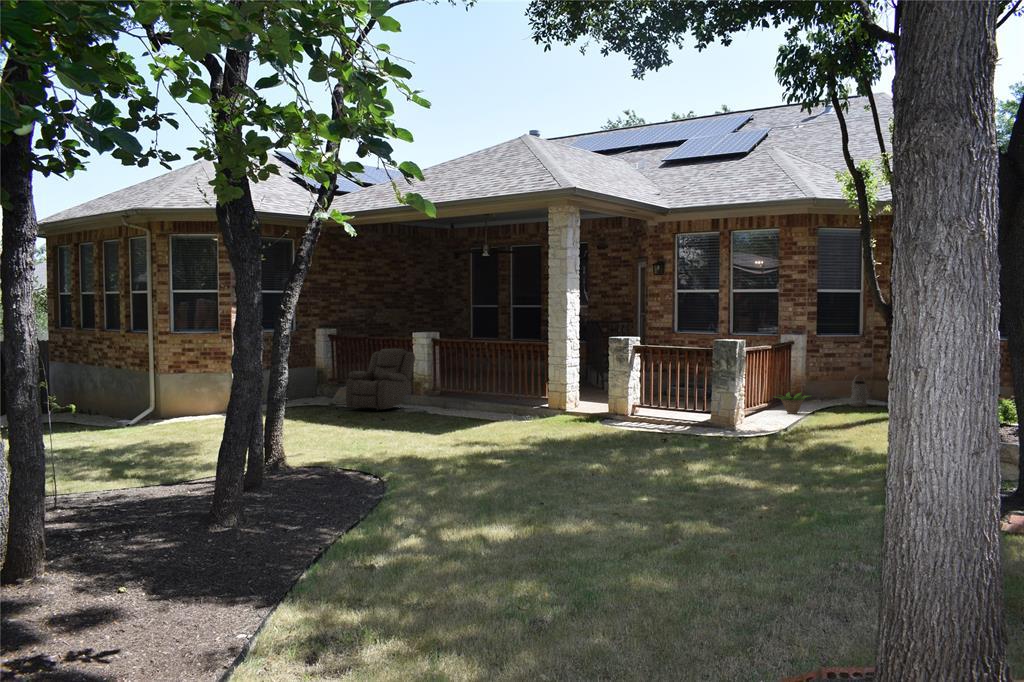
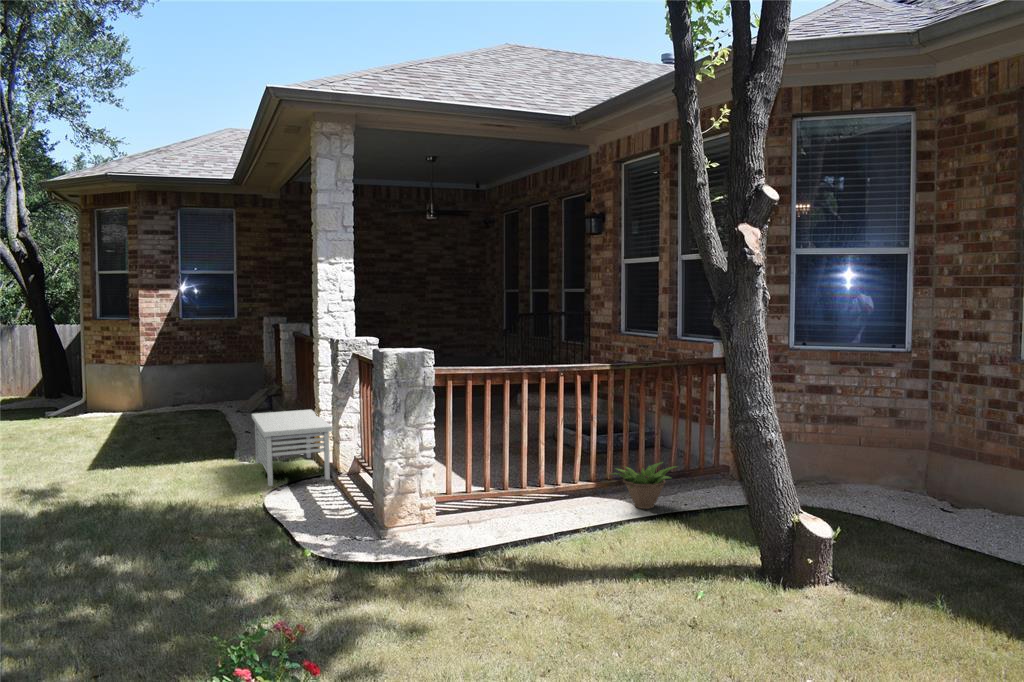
chair: present [346,349,415,411] -> none [204,343,285,424]
watering can: present [851,375,869,407] -> none [835,436,871,505]
storage bench: none [517,383,605,425] -> present [252,410,332,486]

